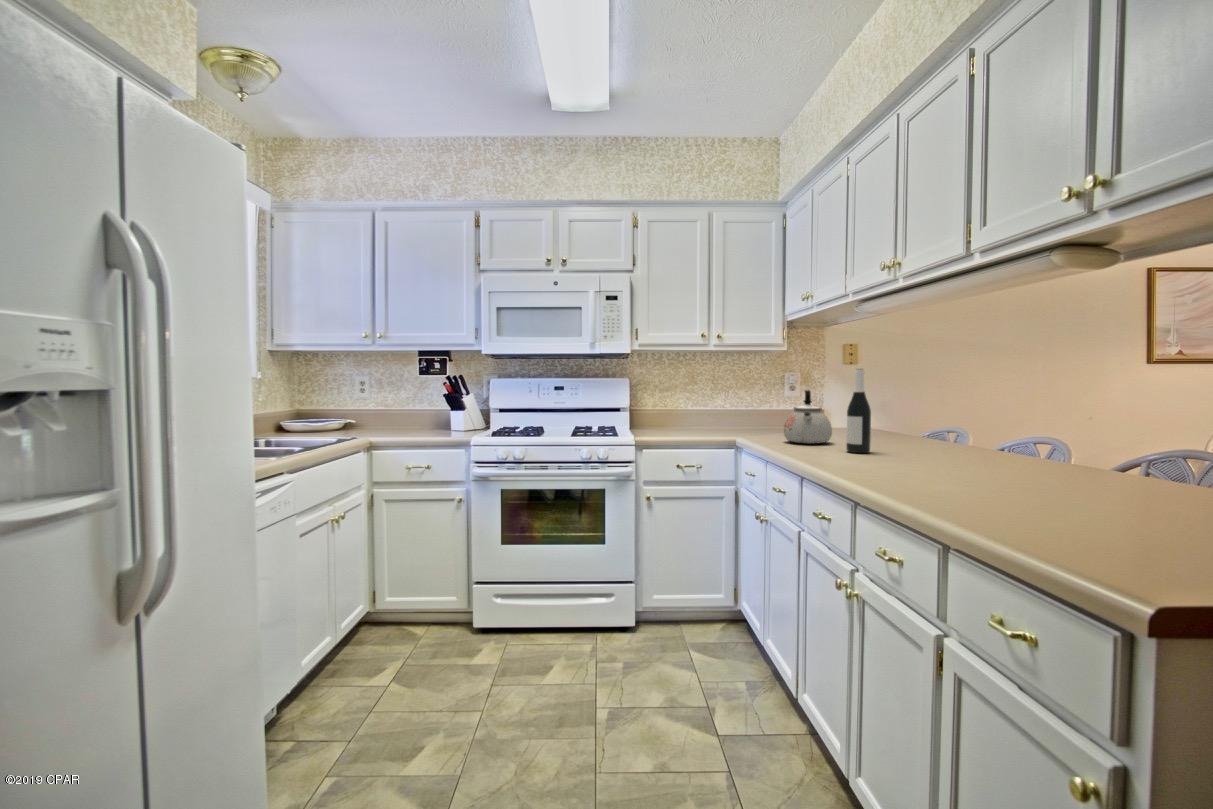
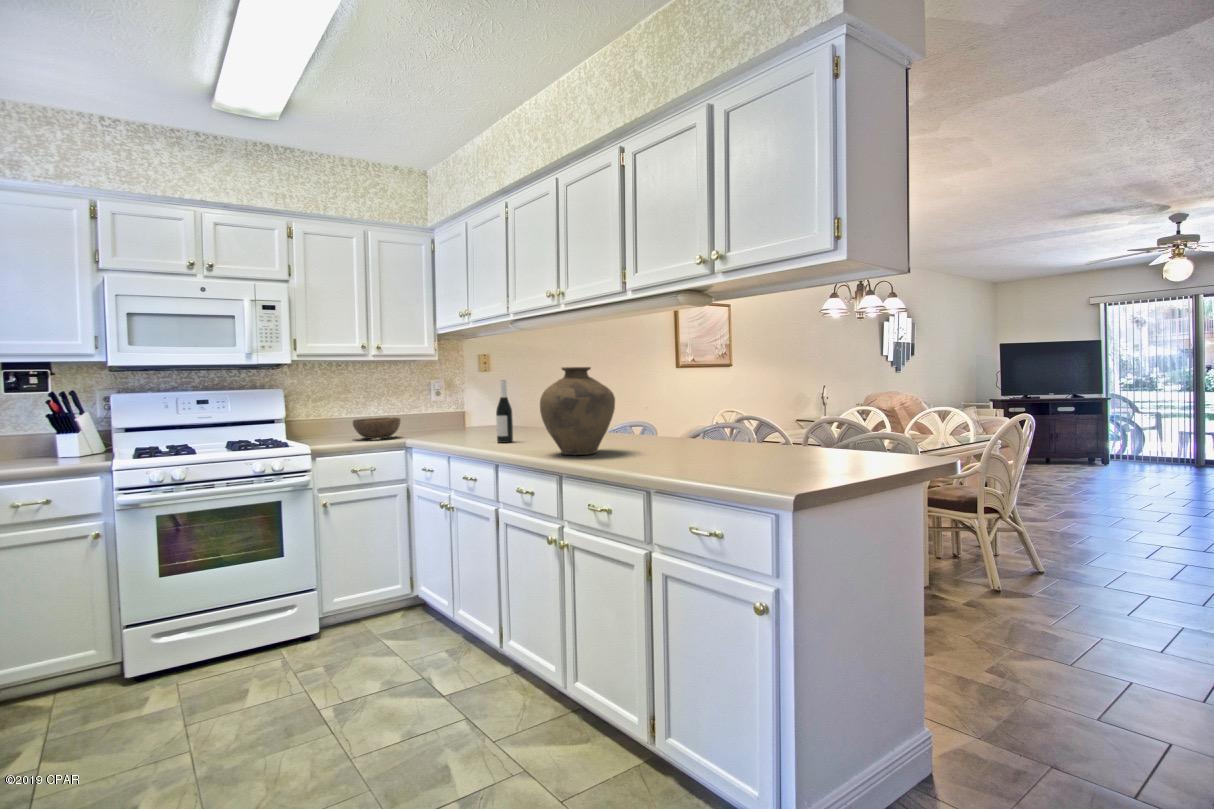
vase: none [912,338,1081,499] -> present [540,367,615,455]
kettle: present [784,390,832,444] -> none [446,397,484,440]
bowl: none [691,410,740,432] -> present [353,417,400,439]

